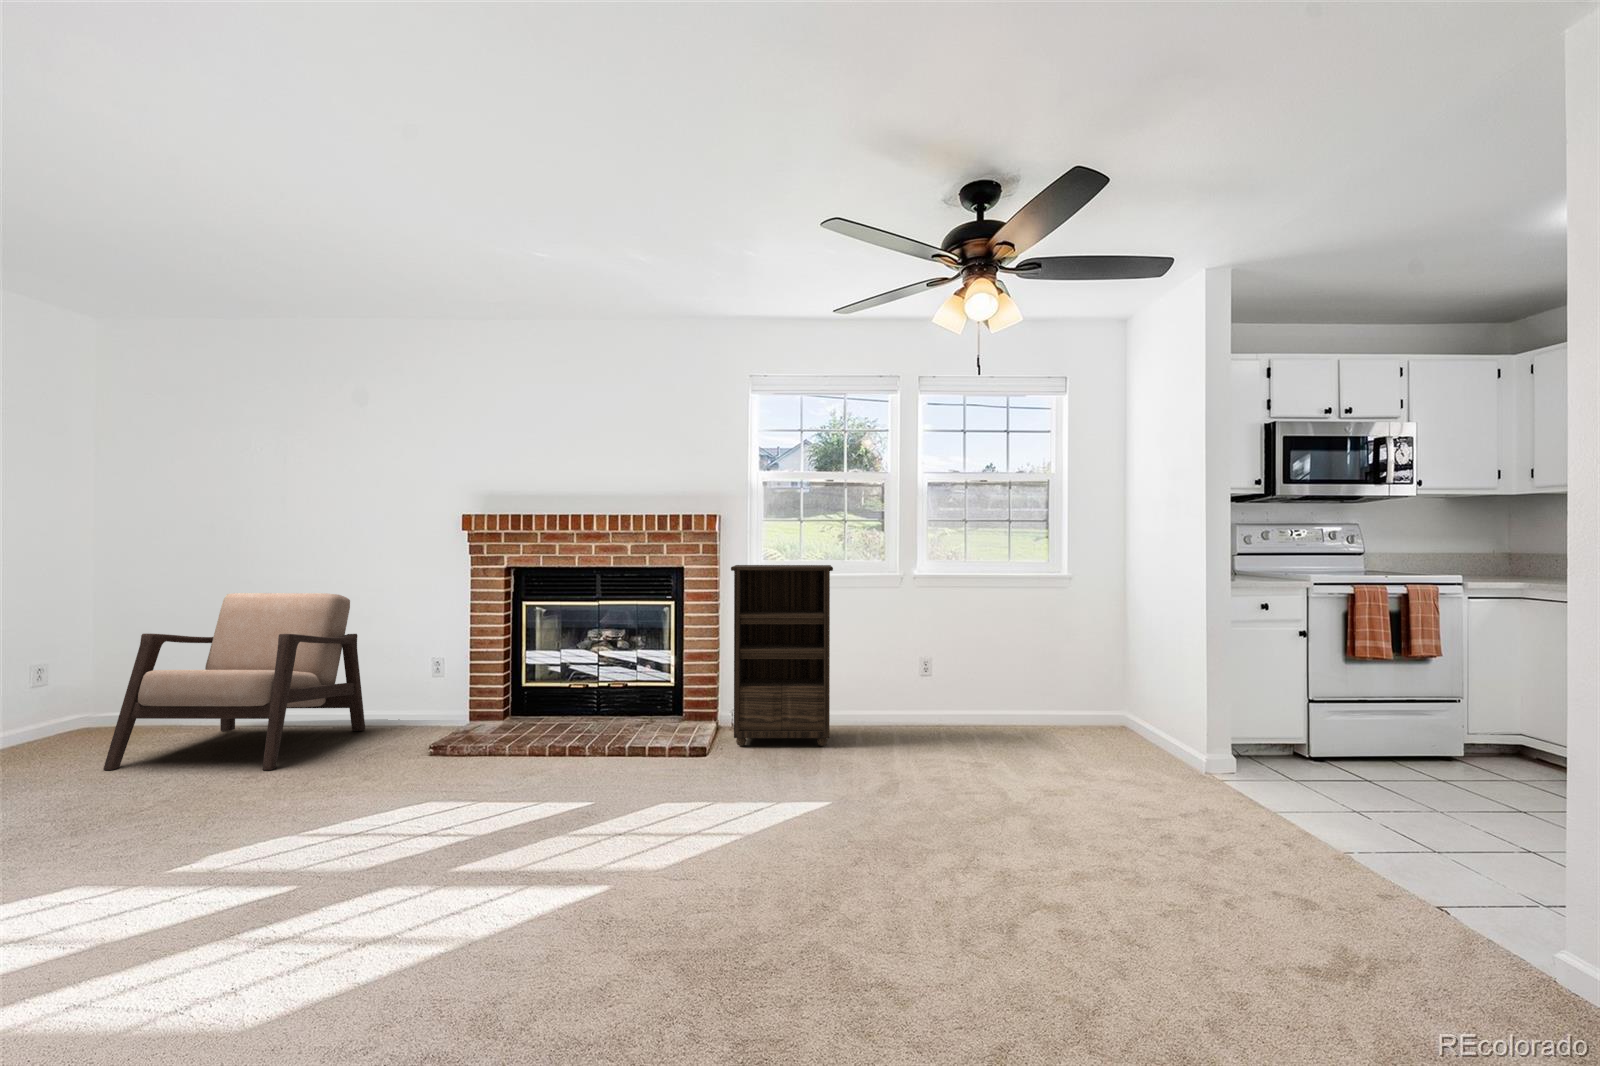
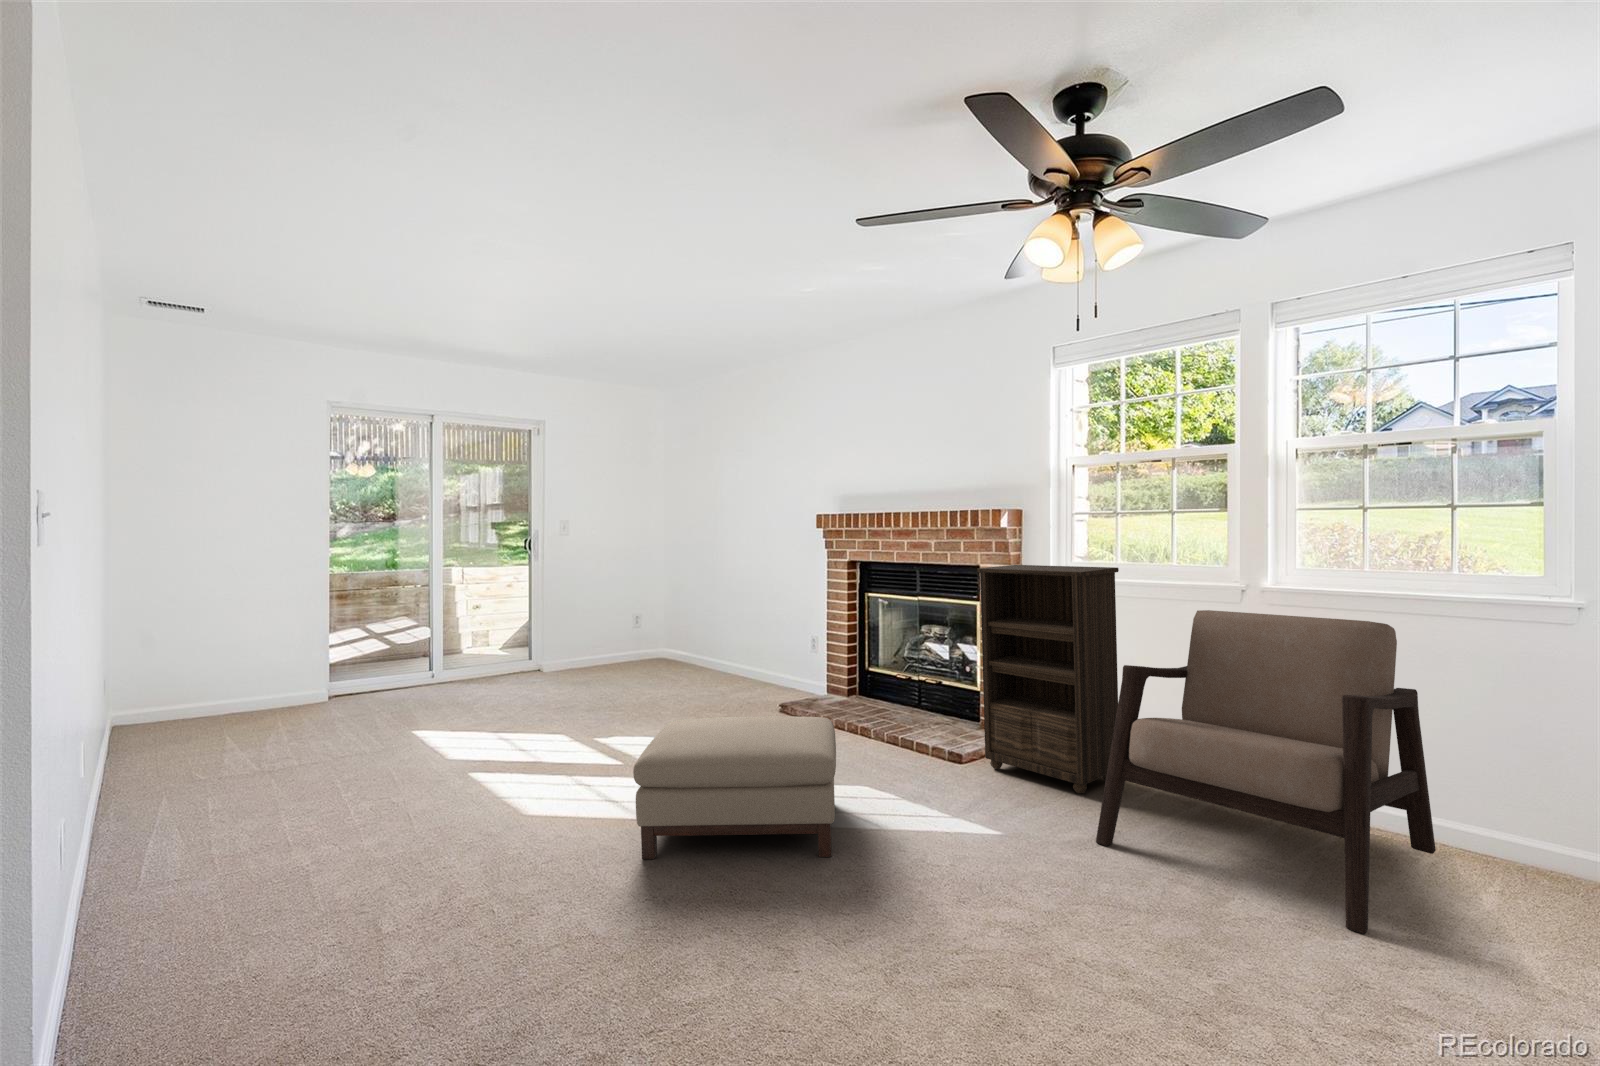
armchair: present [103,593,365,770] -> present [1096,610,1436,934]
ottoman: none [519,714,768,893] -> present [633,716,836,859]

